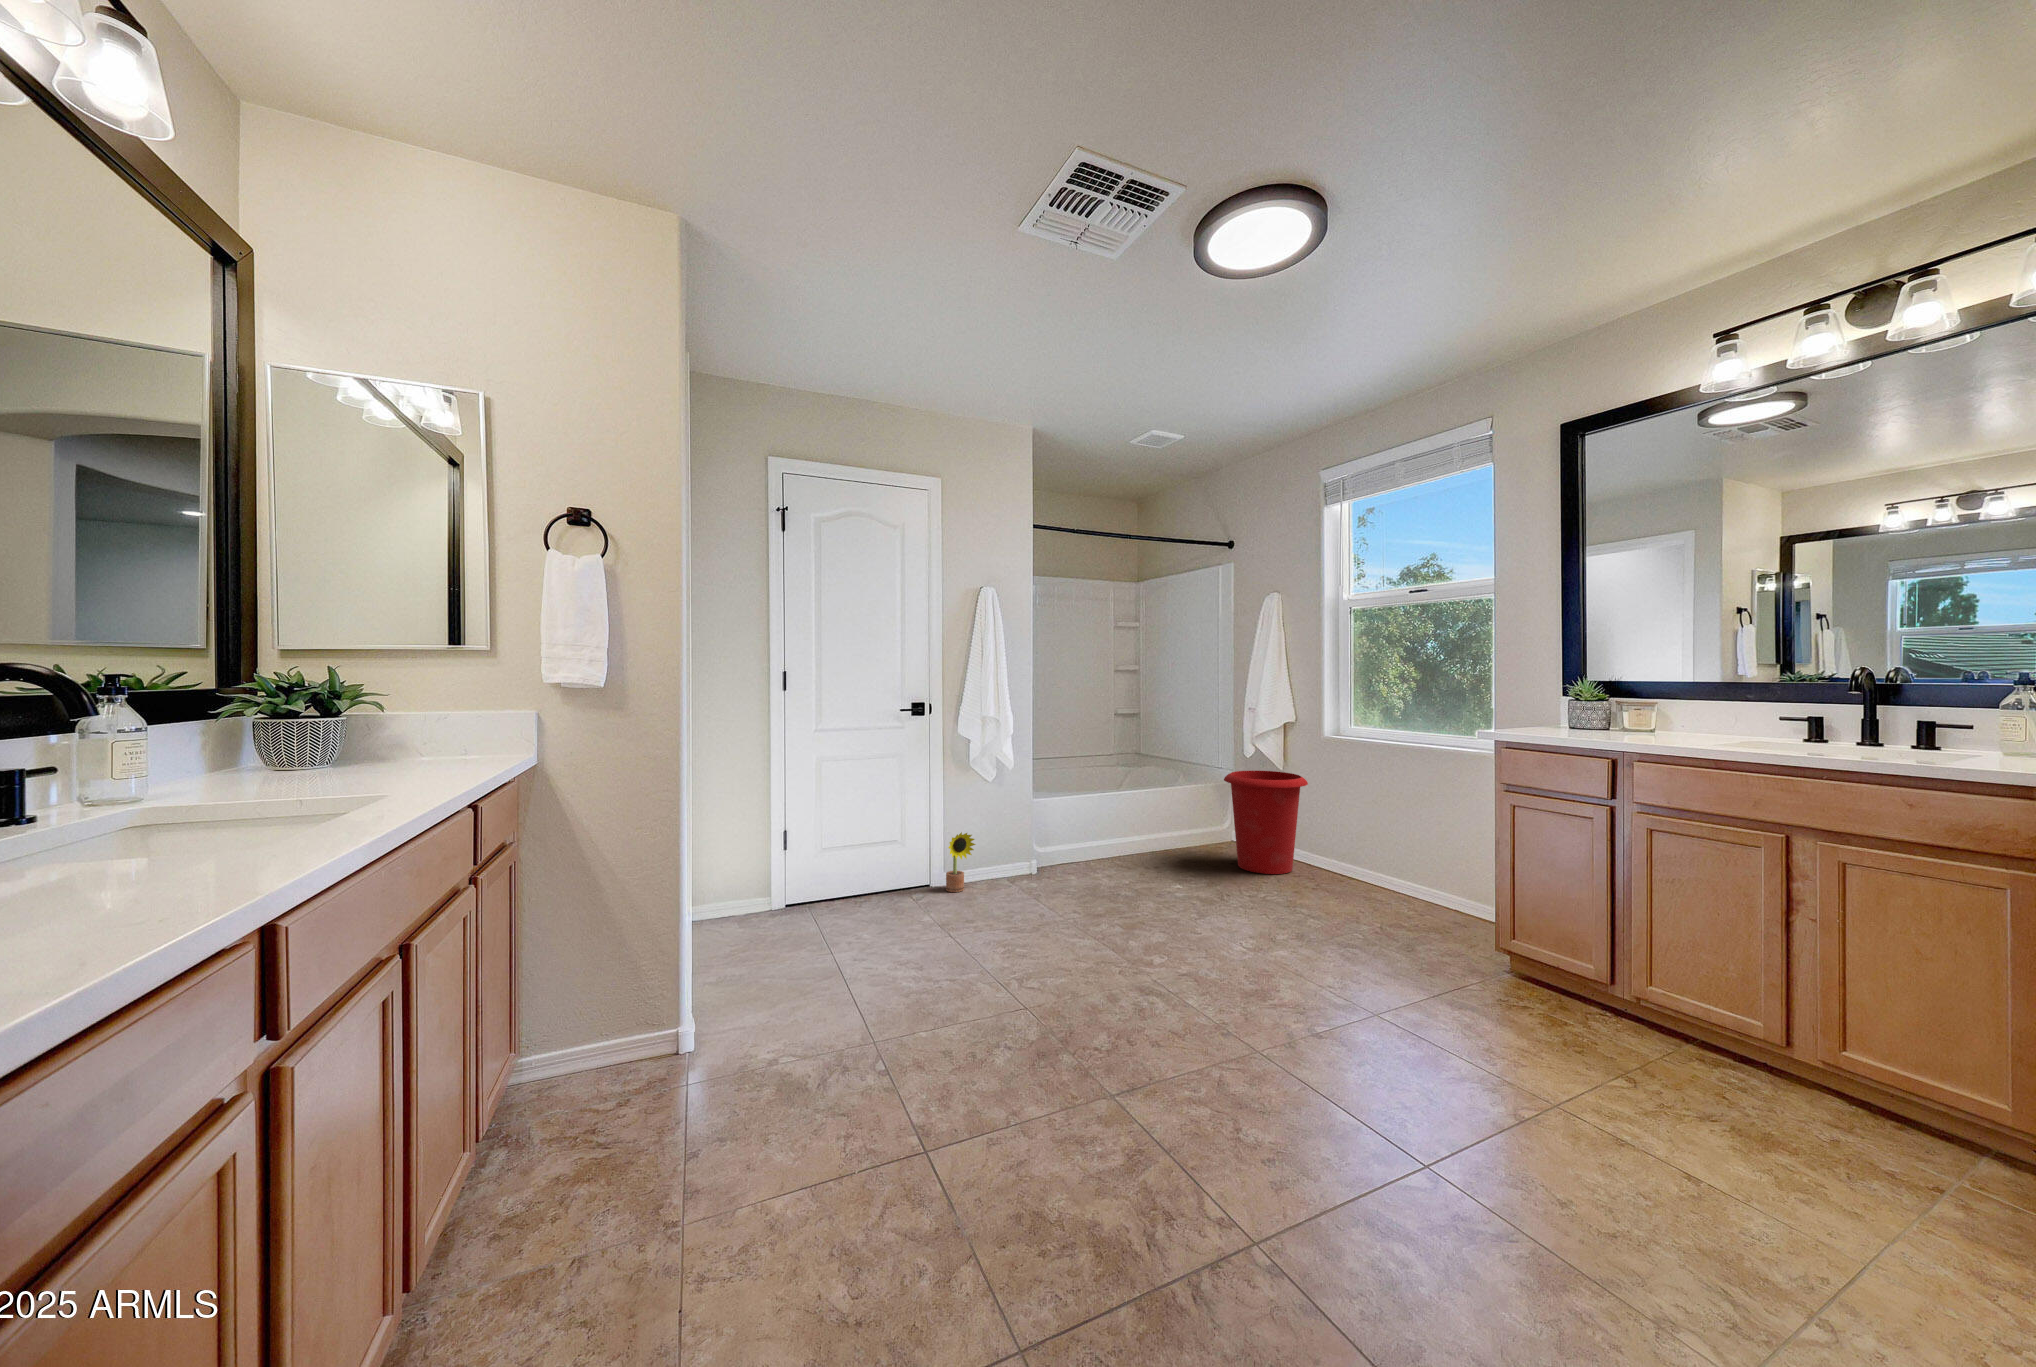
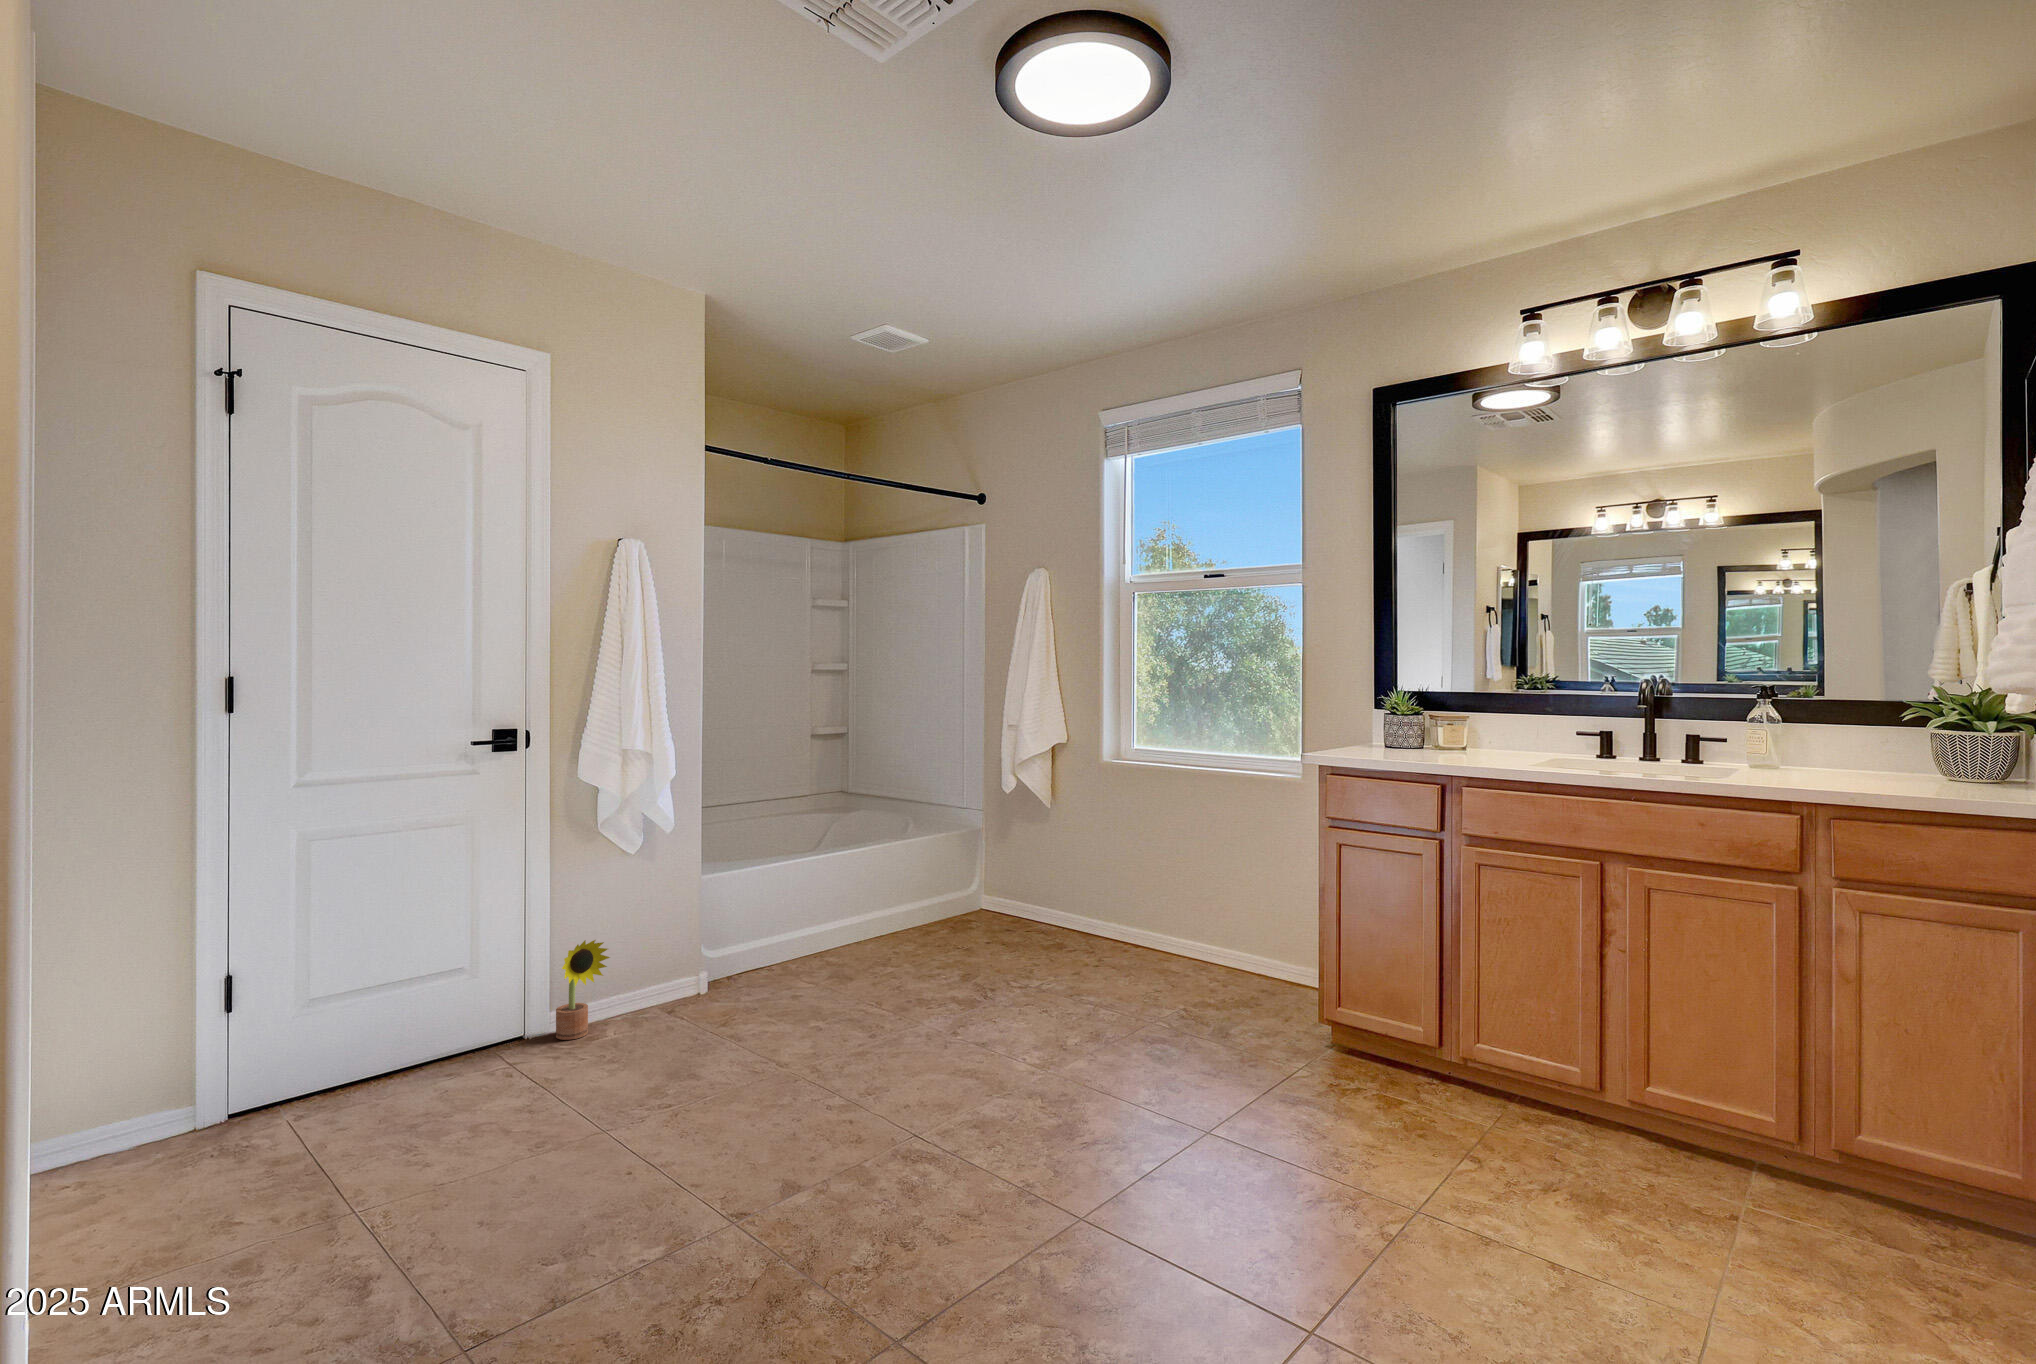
waste bin: present [1224,771,1308,874] -> none [975,812,1082,952]

